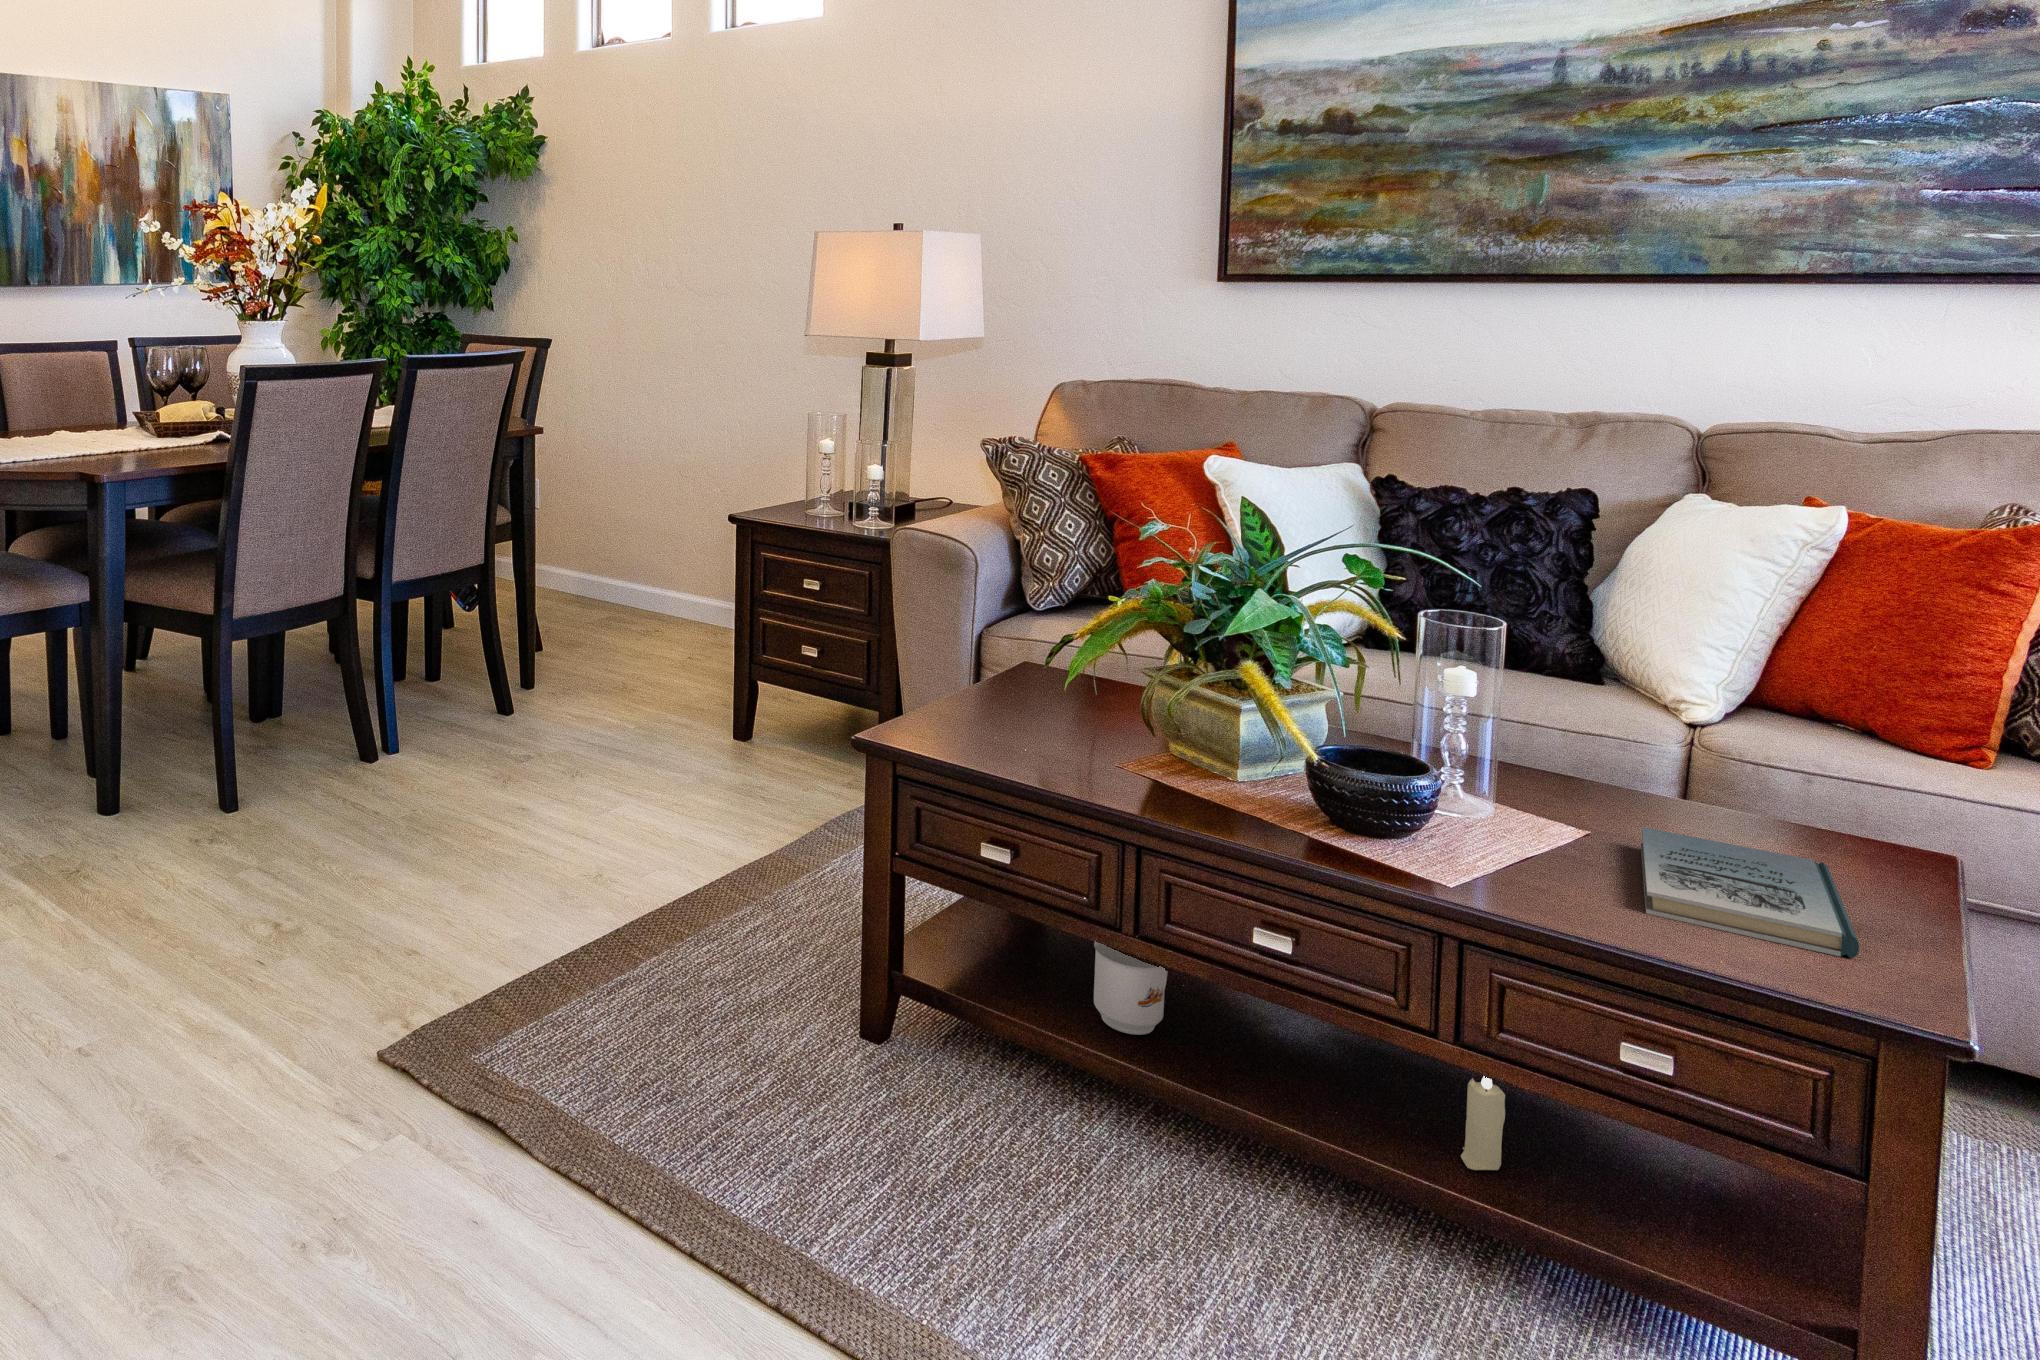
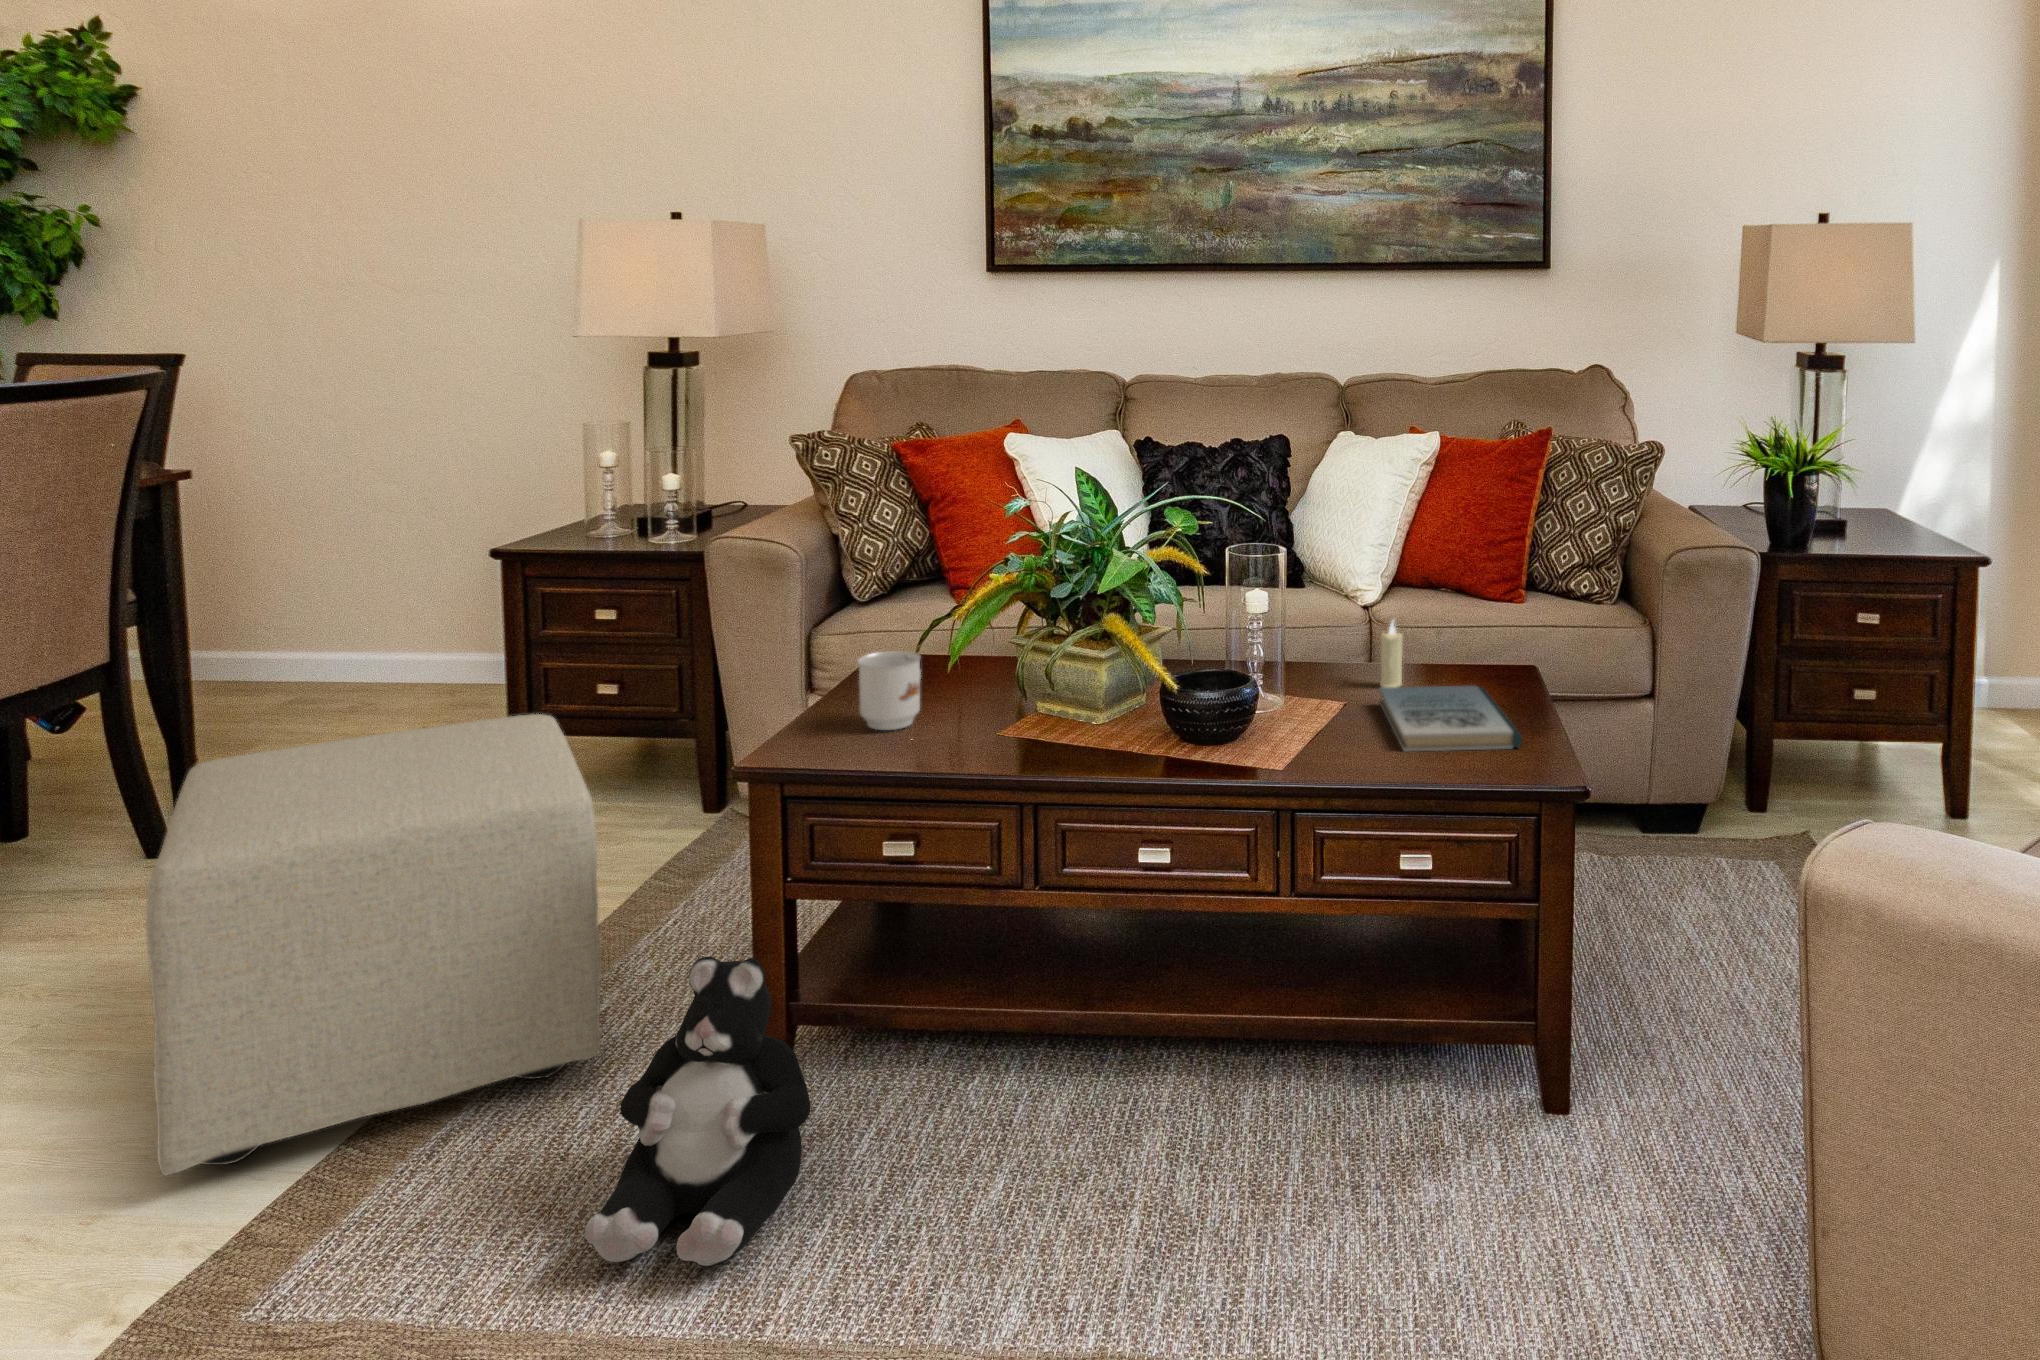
ottoman: none [448,648,747,966] -> present [146,714,601,1175]
plush toy: none [689,900,885,1171] -> present [585,956,811,1266]
mug: present [1094,941,1168,1035] -> present [858,651,921,730]
candle: present [1461,1076,1505,1170] -> present [1380,620,1402,687]

